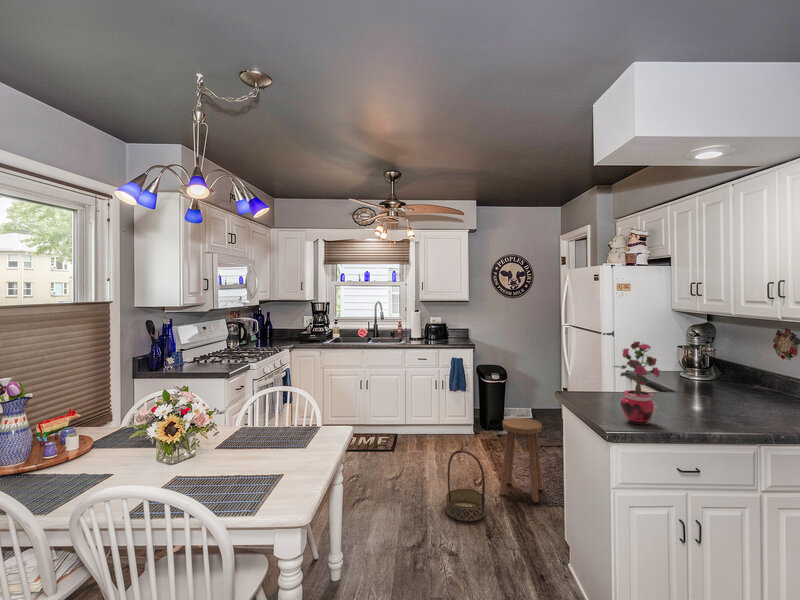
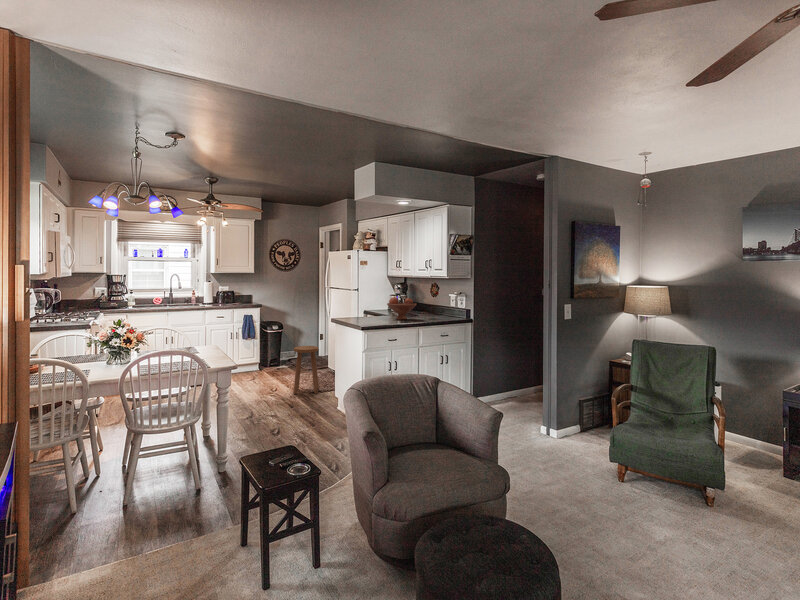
potted plant: present [613,342,660,425] -> none [362,284,382,323]
fruit bowl: none [673,360,750,412] -> present [387,297,417,320]
basket: present [446,450,485,522] -> none [262,365,288,407]

